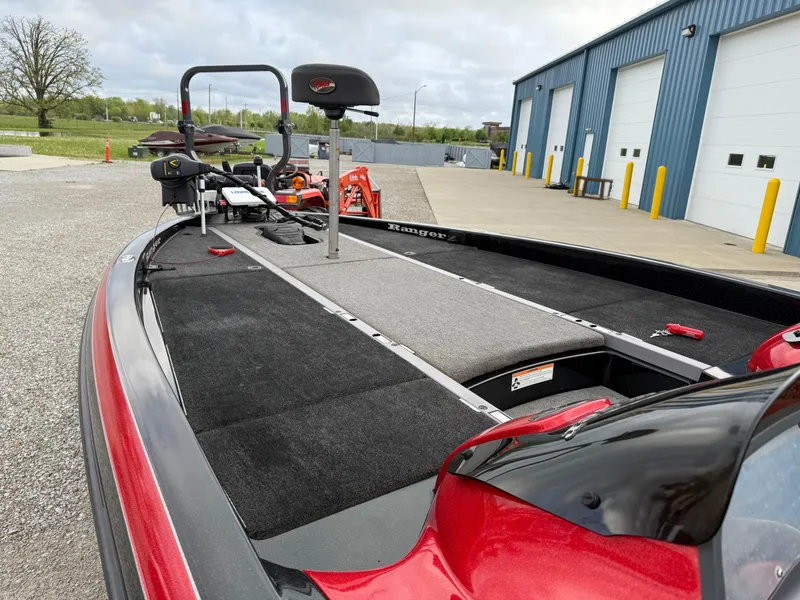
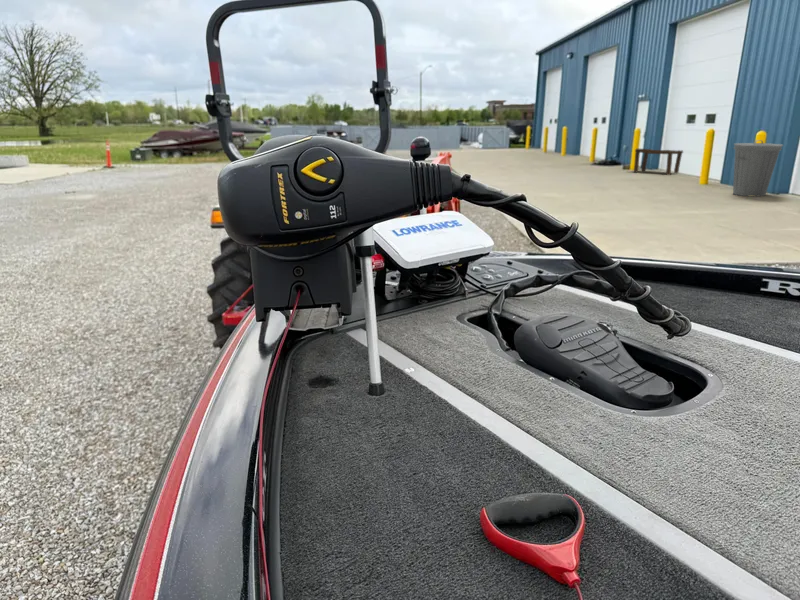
trash can: none [637,175,677,221] -> present [733,141,783,196]

